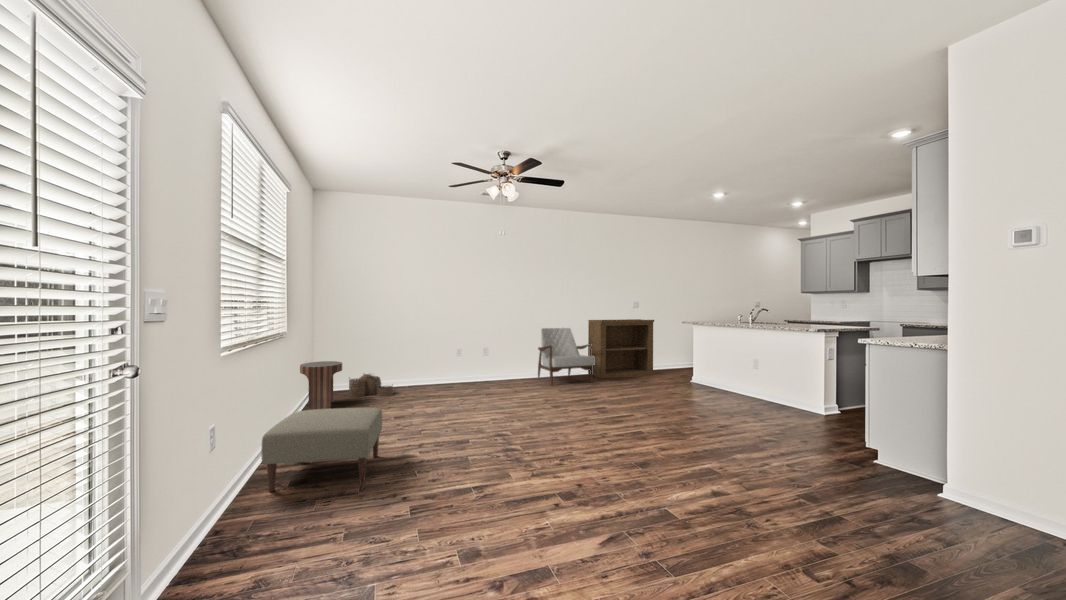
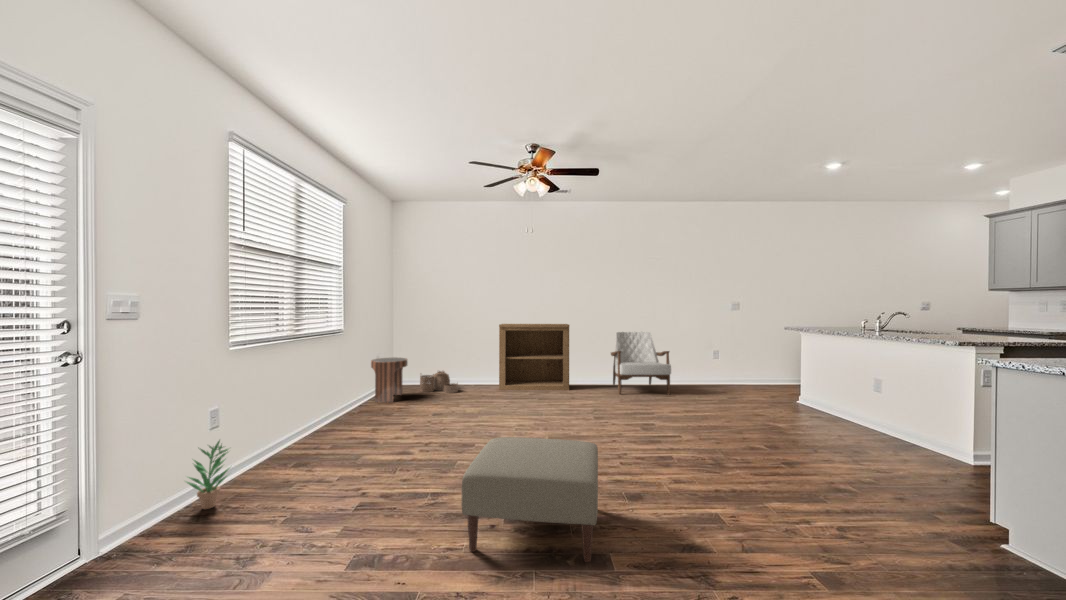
bookshelf: present [588,319,654,378] -> present [499,324,570,390]
ottoman: present [262,408,382,492] -> present [461,437,598,562]
potted plant: none [207,459,261,542] -> present [187,440,229,509]

